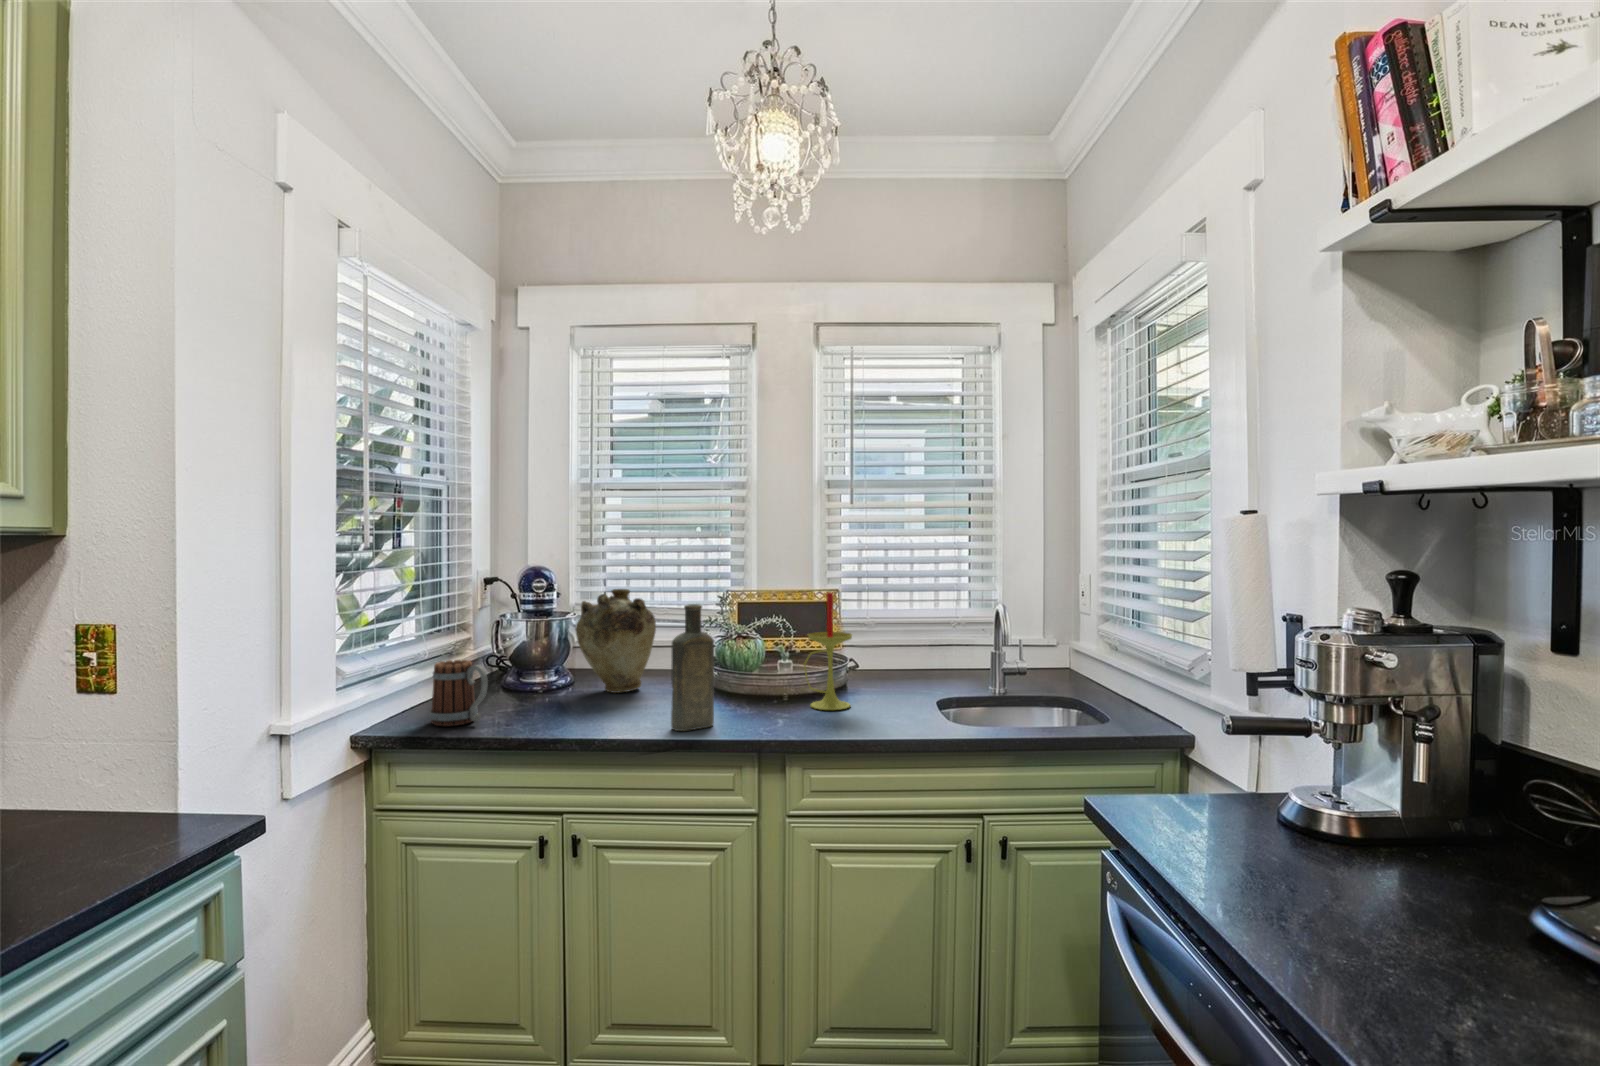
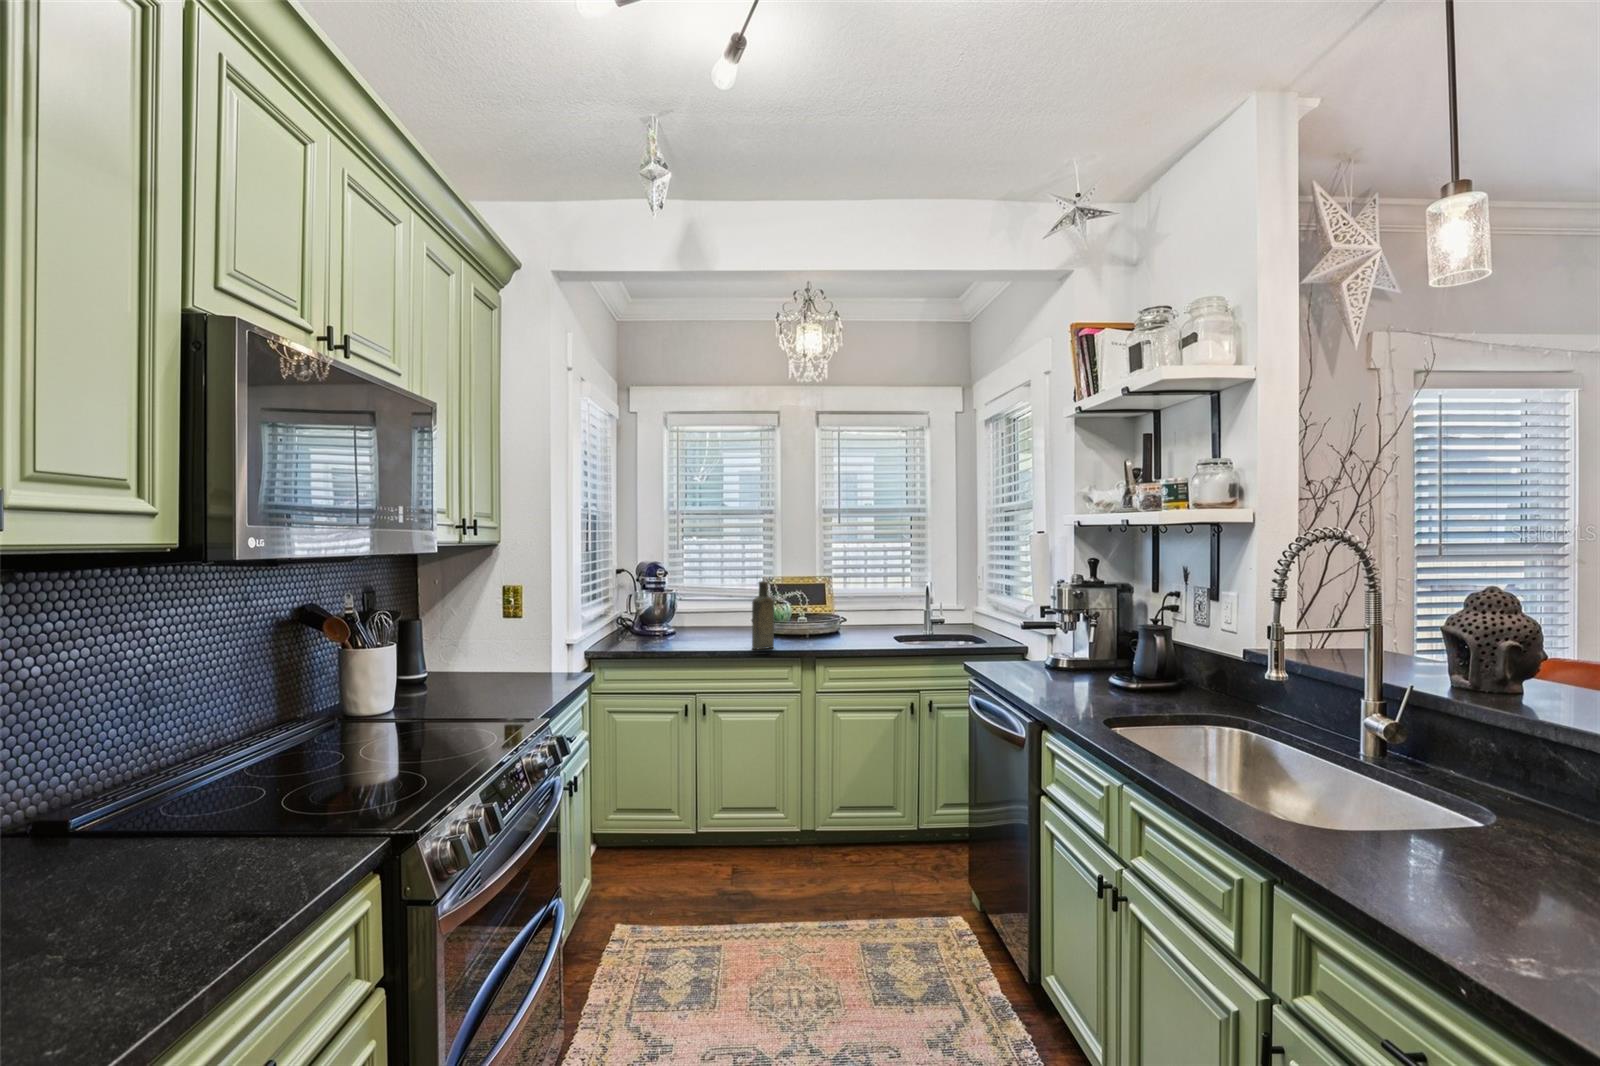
vase: present [575,589,656,693] -> none [682,575,729,636]
candle: present [804,592,852,710] -> none [820,574,847,641]
mug: present [429,660,488,726] -> none [616,613,650,649]

